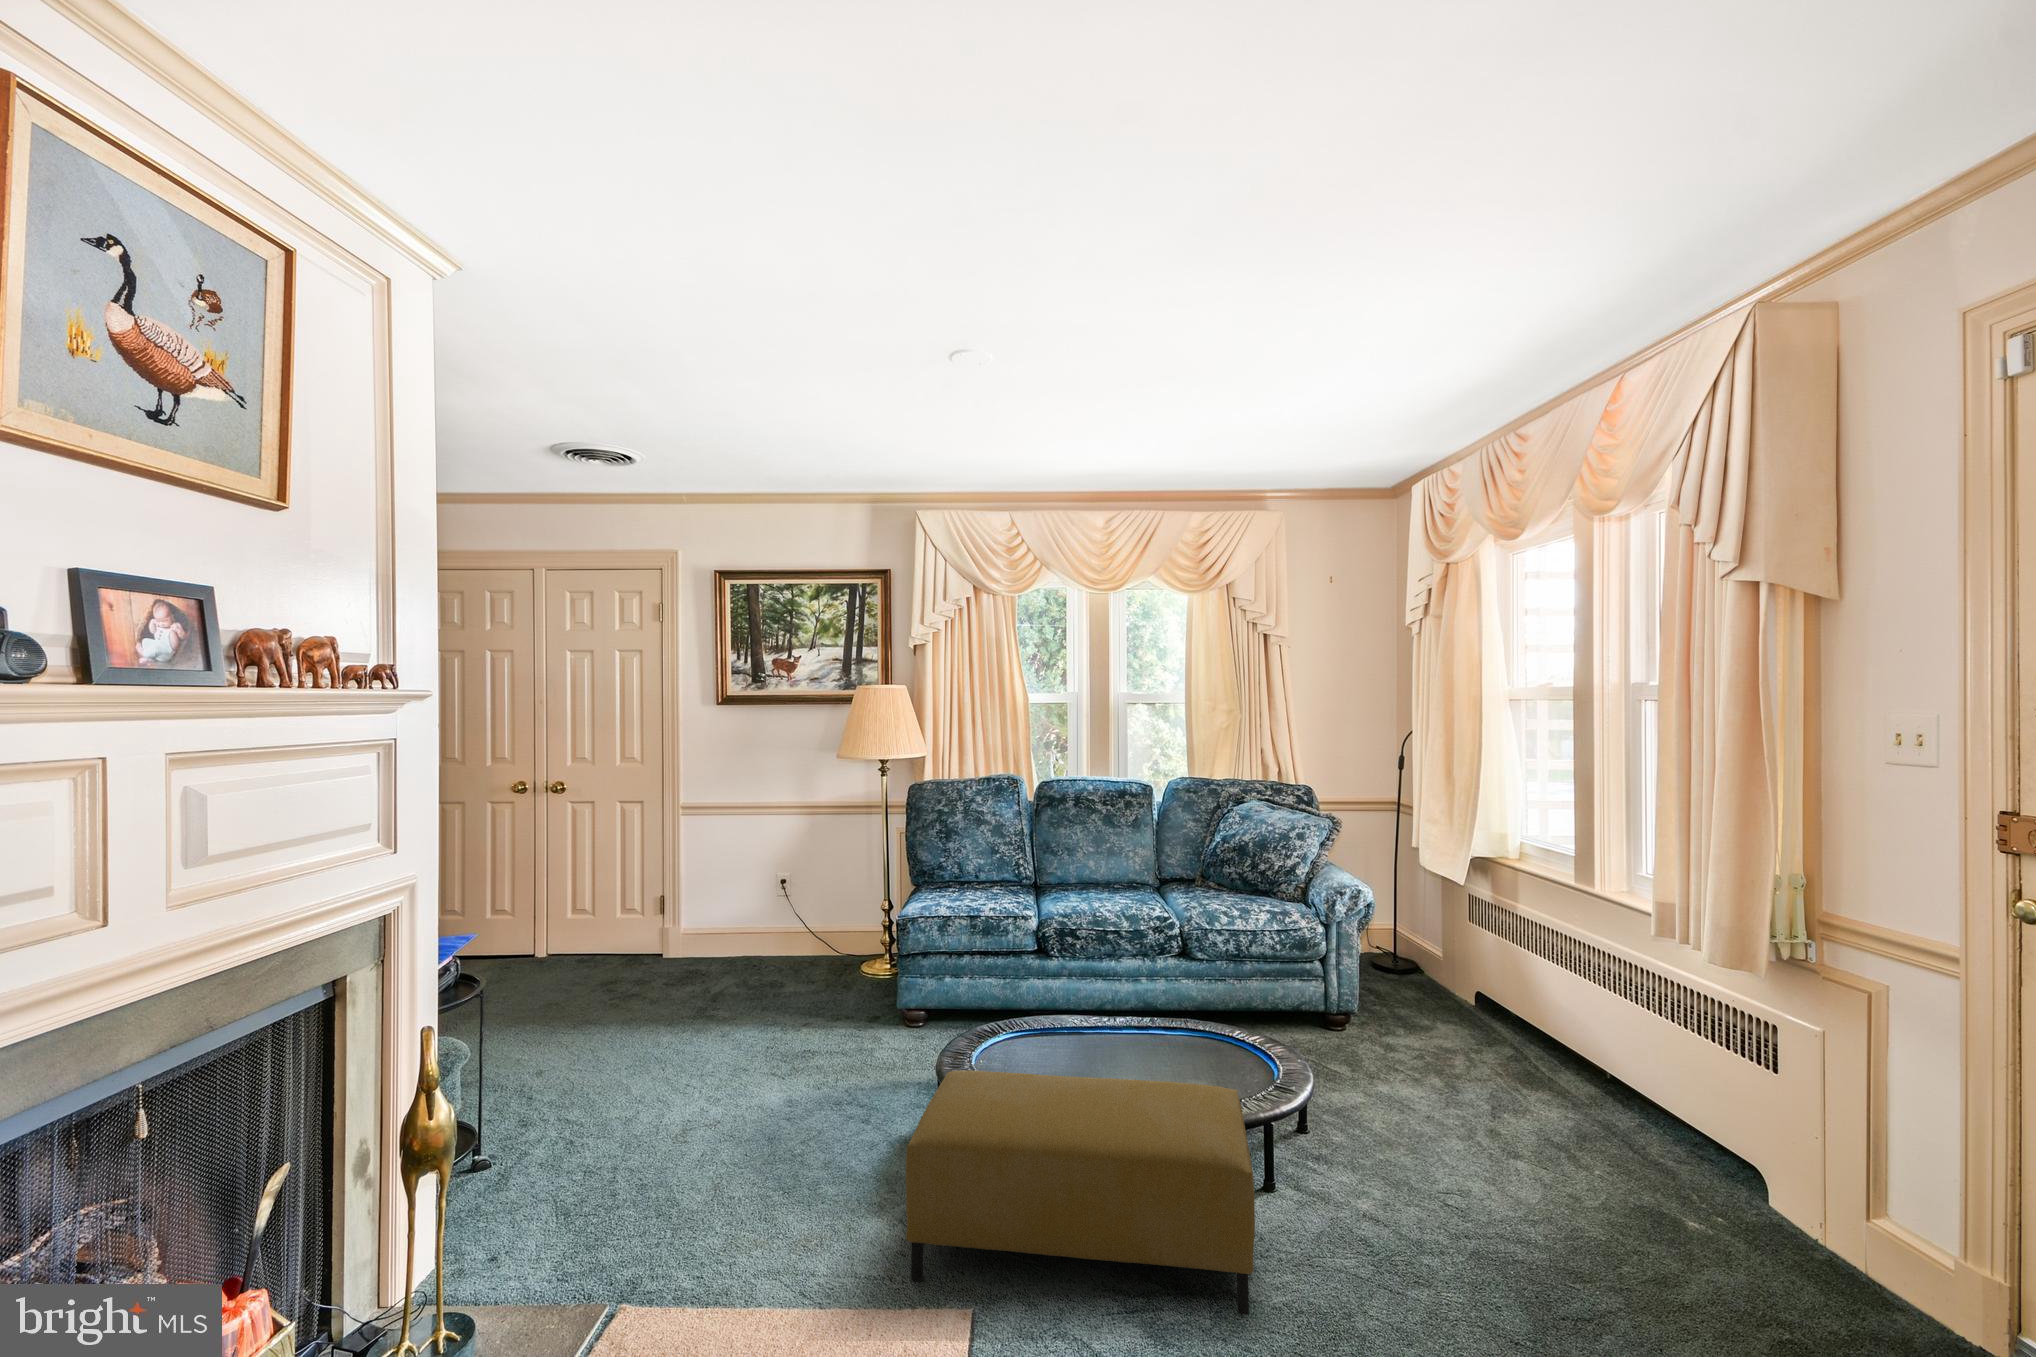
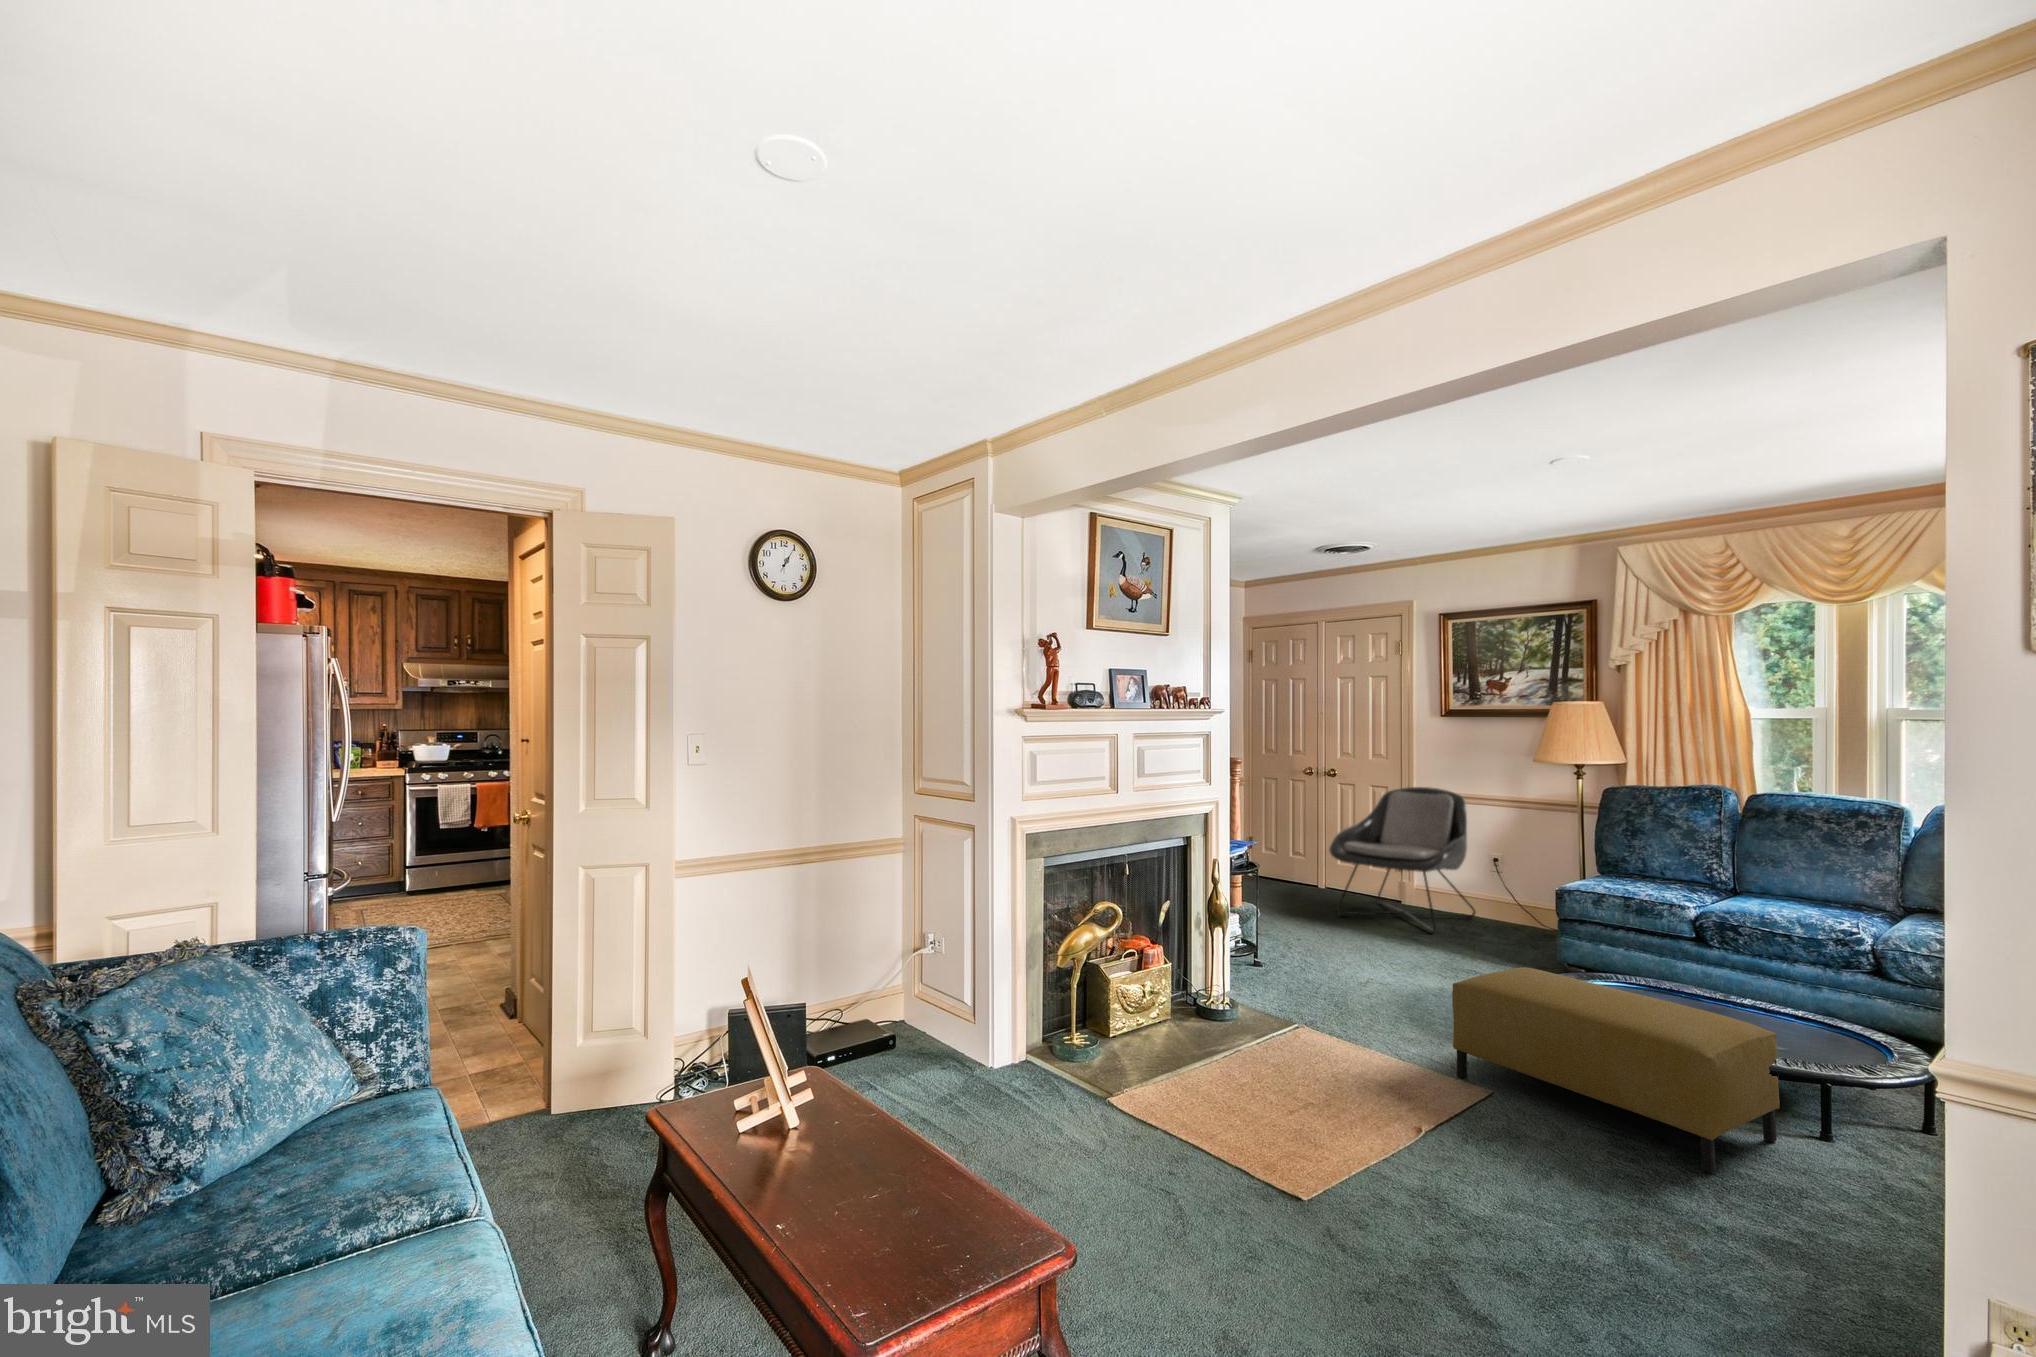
lounge chair: none [579,796,760,996] -> present [1329,787,1475,933]

